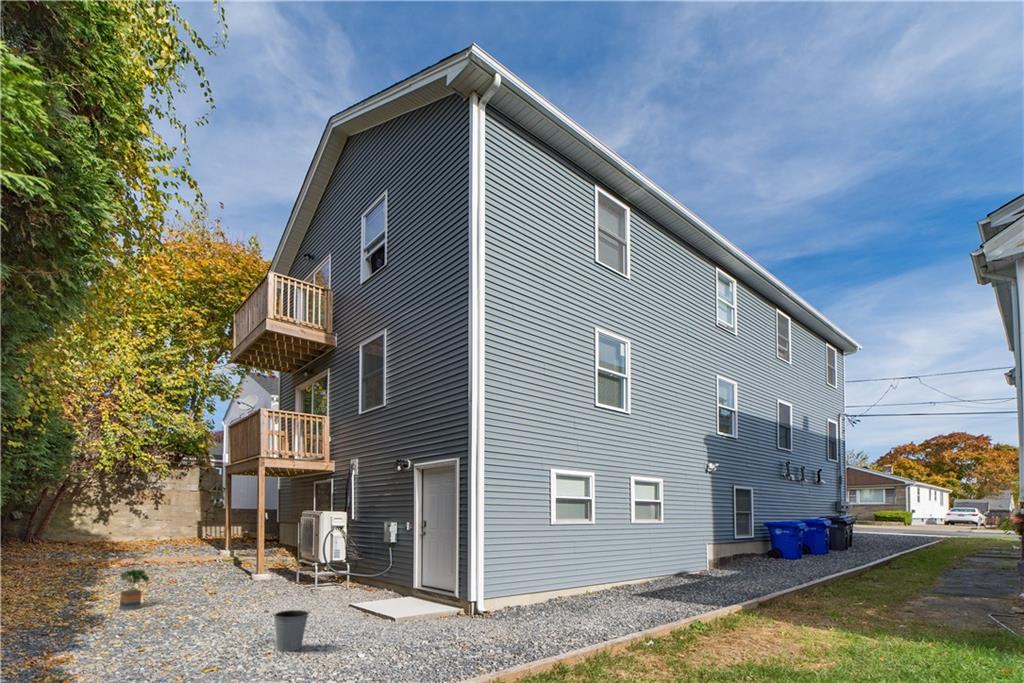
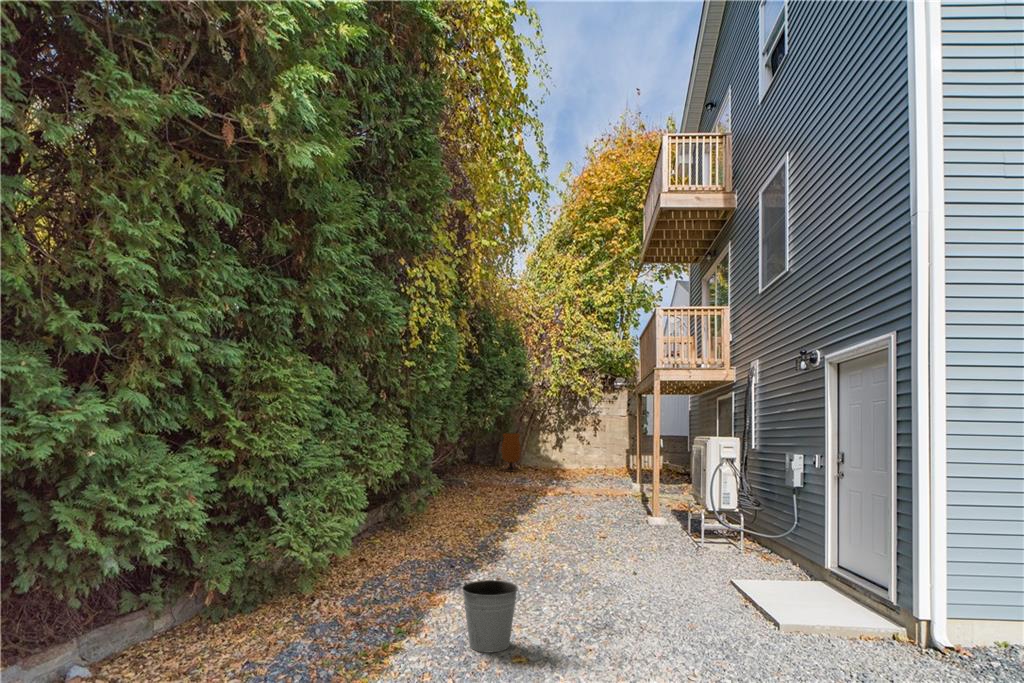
lounge chair: none [47,510,80,550] -> present [501,433,521,472]
potted tree: present [119,569,149,611] -> none [425,493,457,542]

